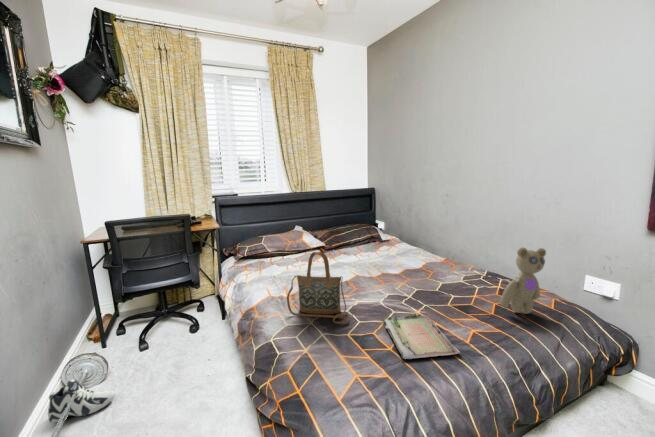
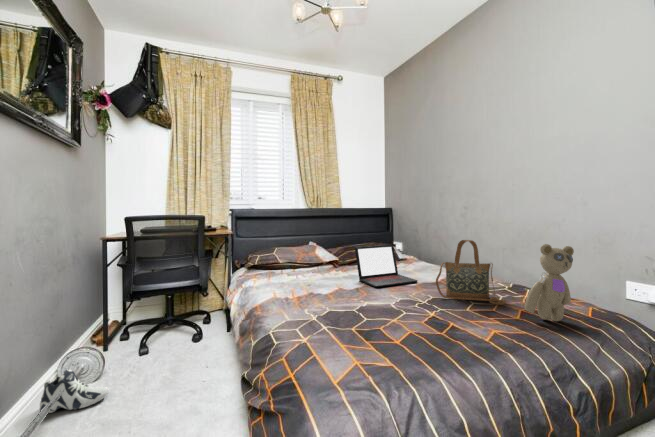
laptop: none [342,232,401,278] -> present [355,245,417,287]
handbag: present [287,252,349,324] -> present [436,240,506,304]
tray: present [383,313,460,359] -> none [391,312,476,351]

